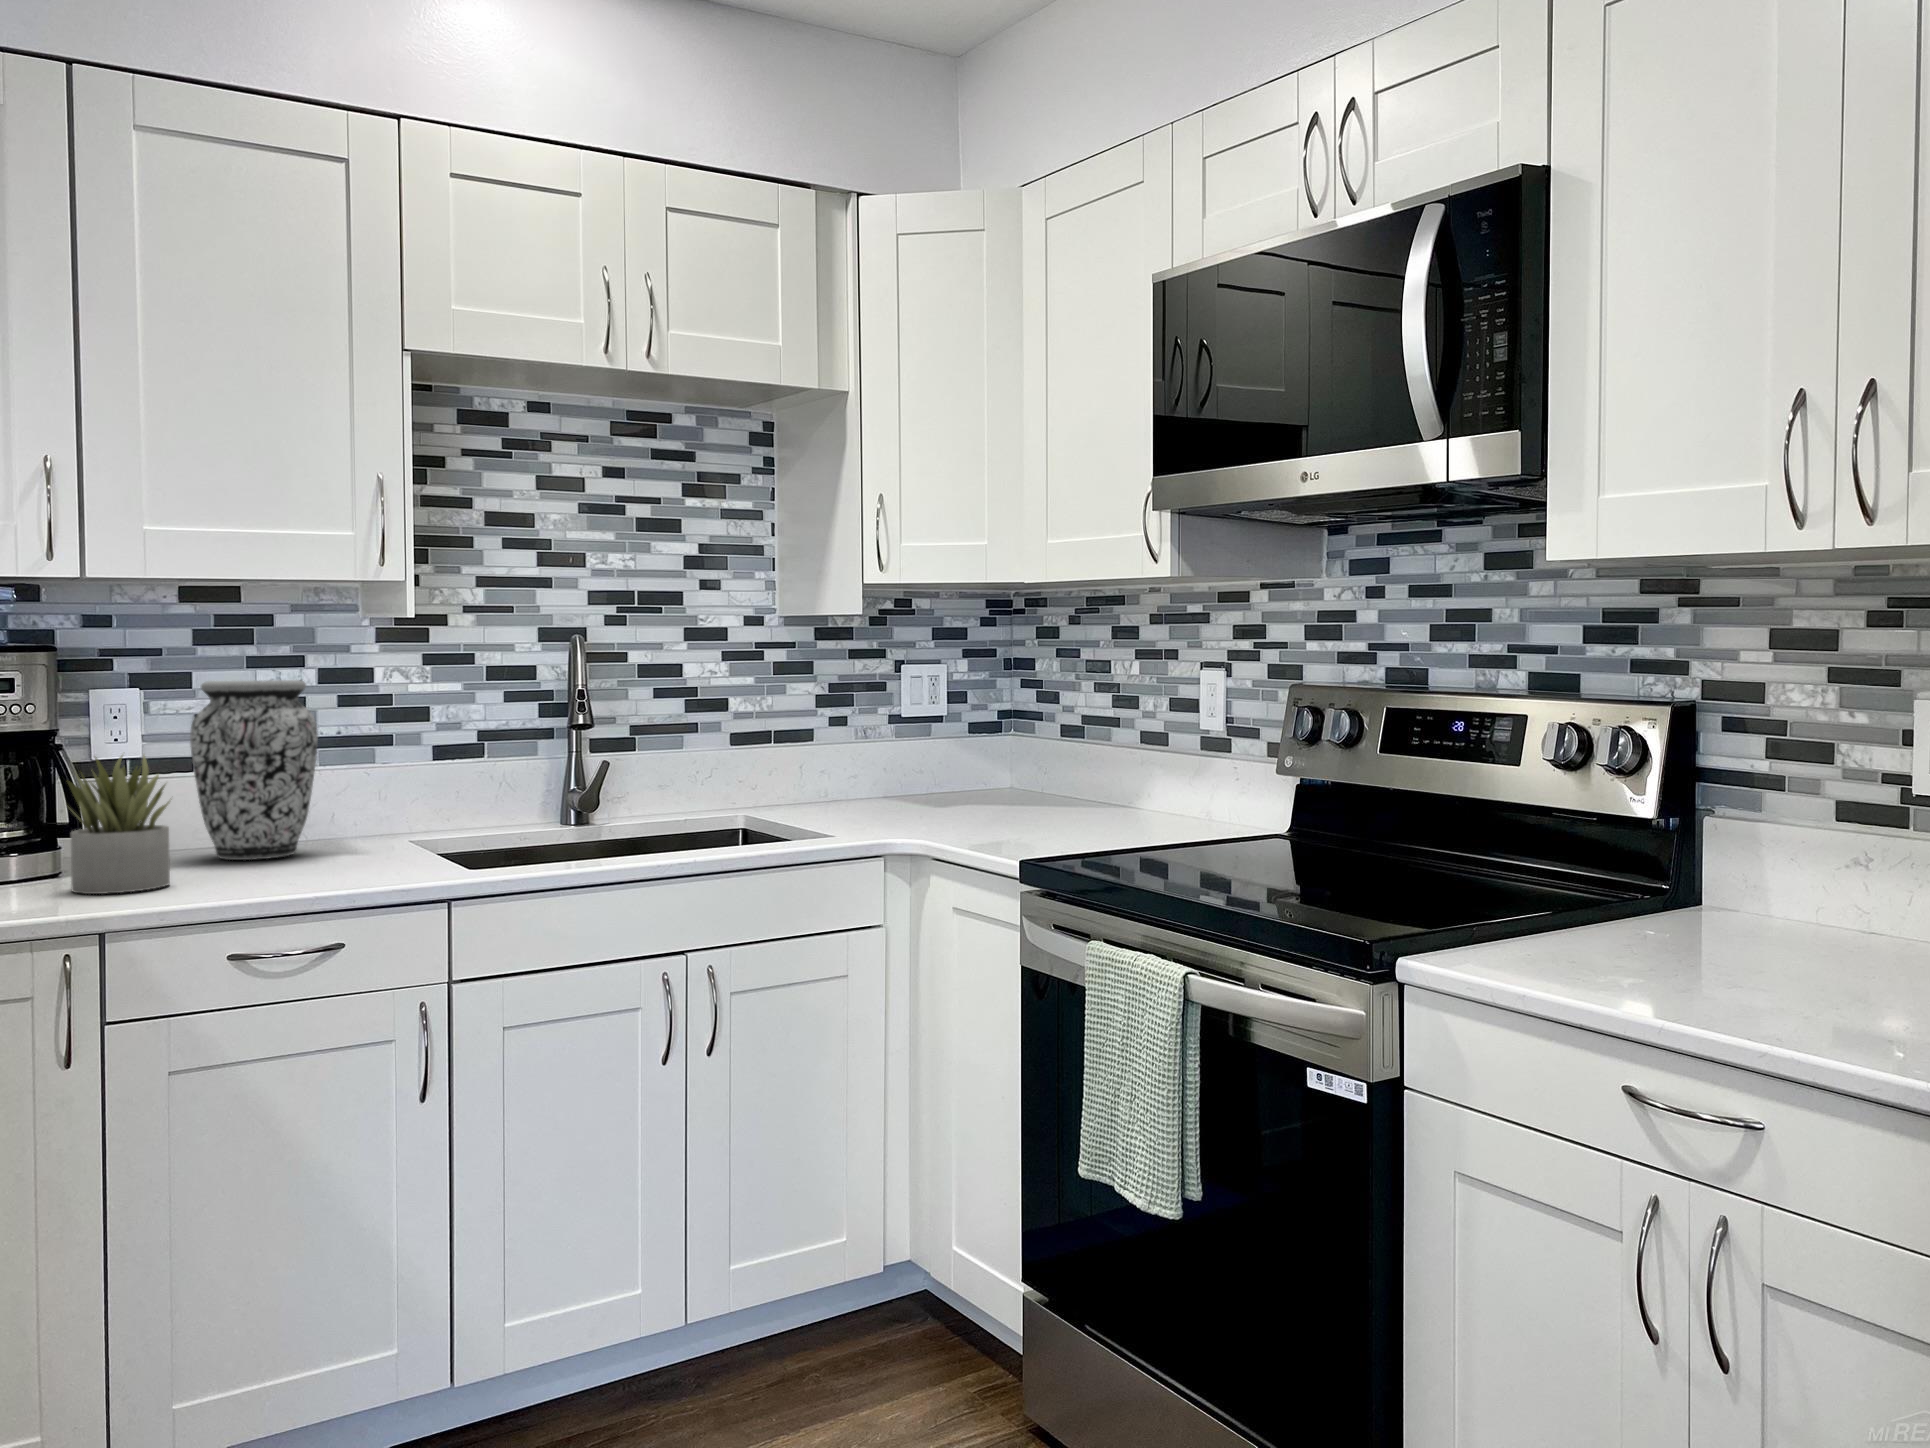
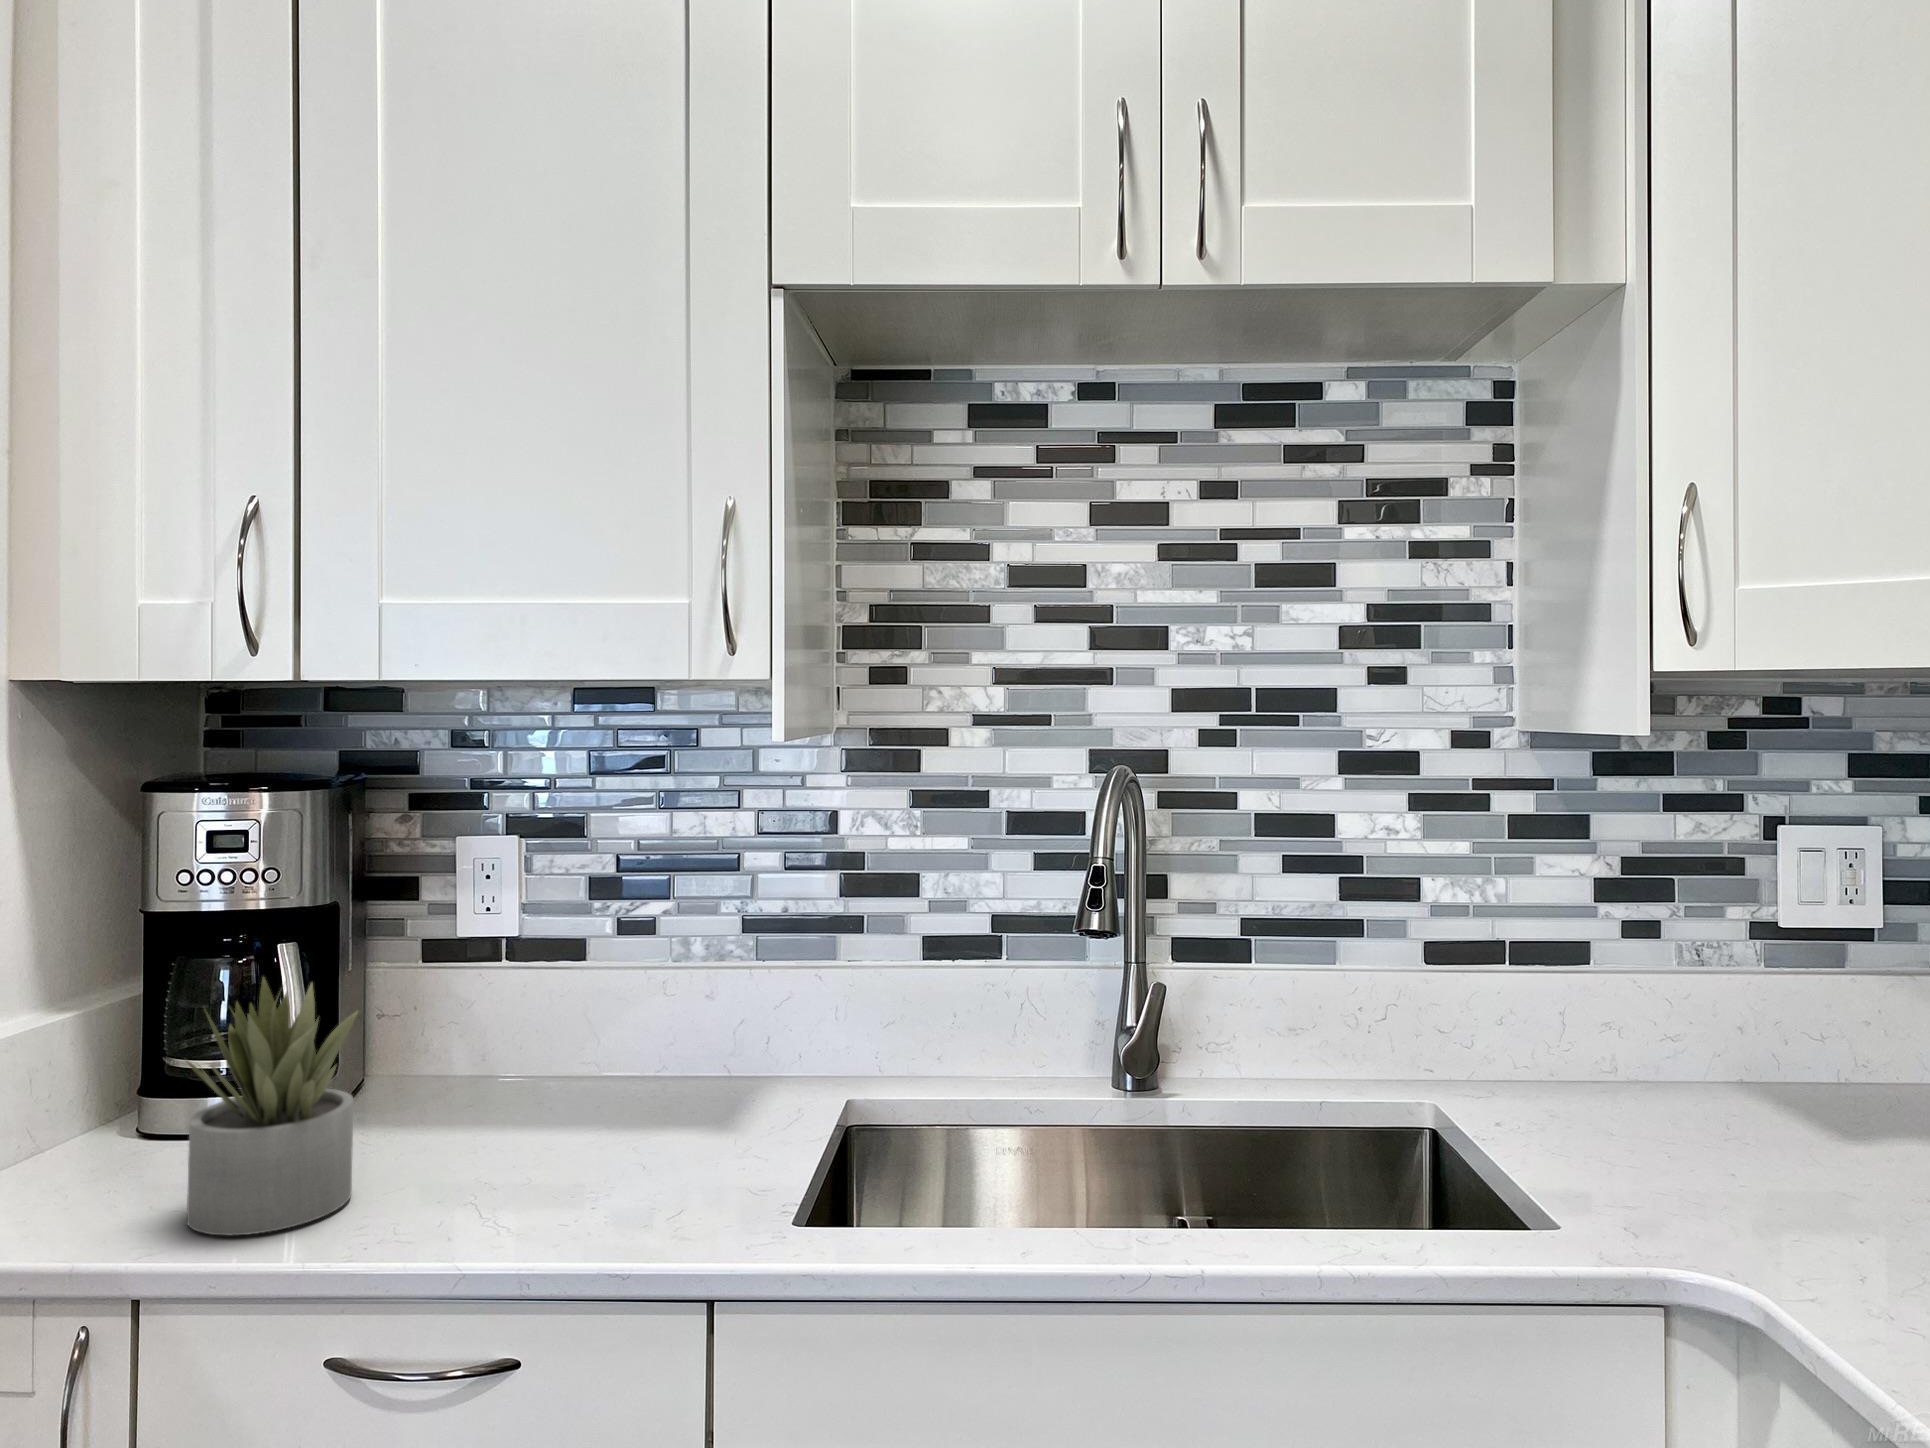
vase: present [190,680,318,860] -> none [521,832,707,1127]

